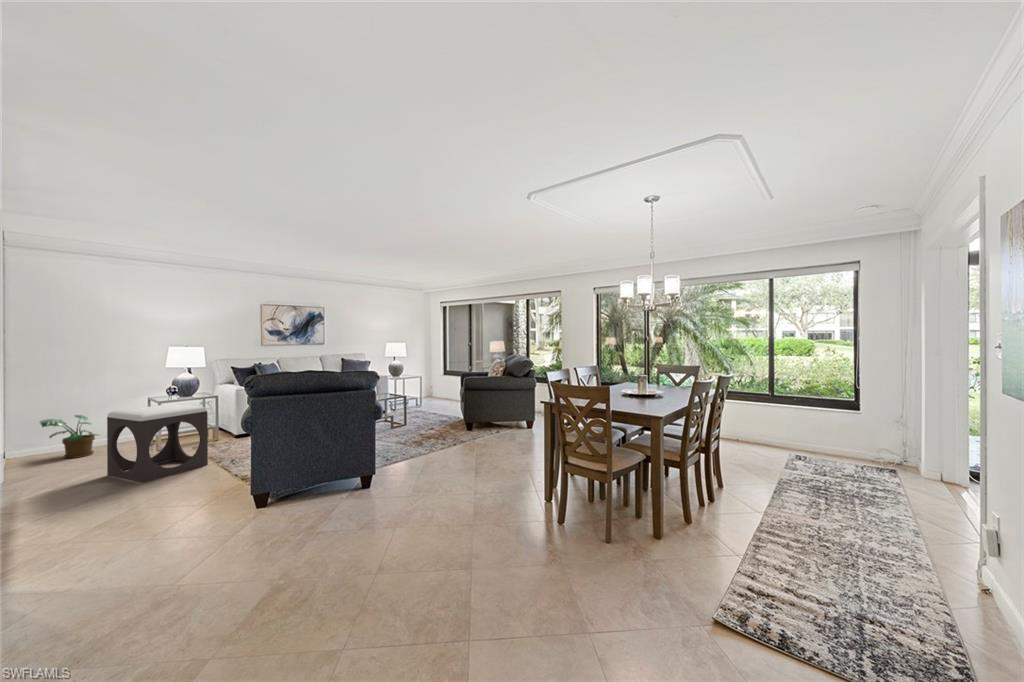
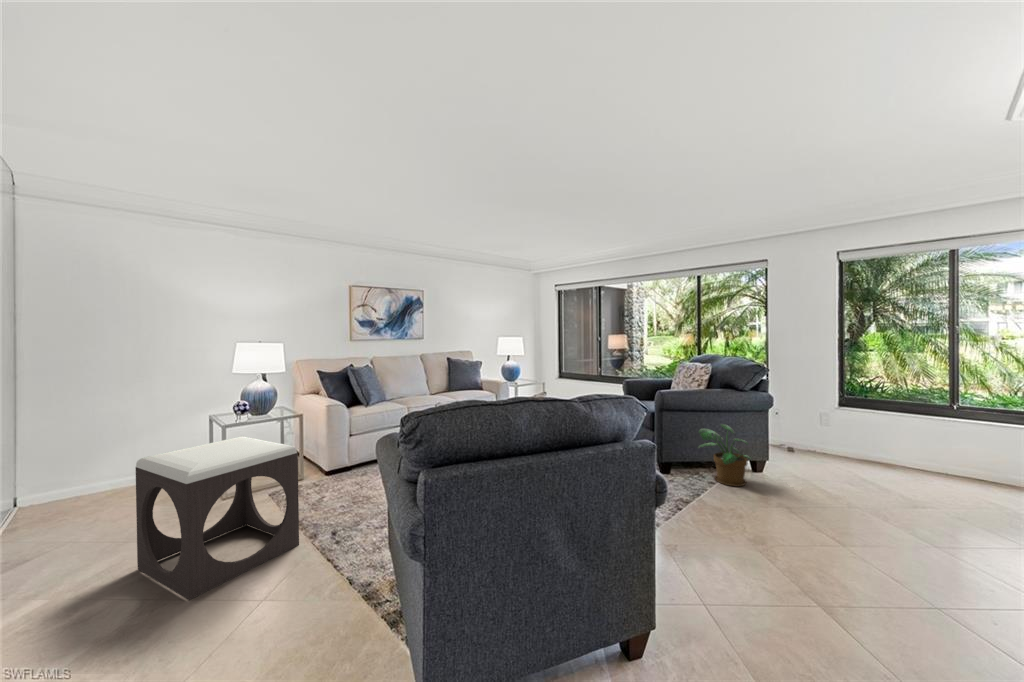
potted plant: present [40,415,98,458] -> present [698,424,750,486]

